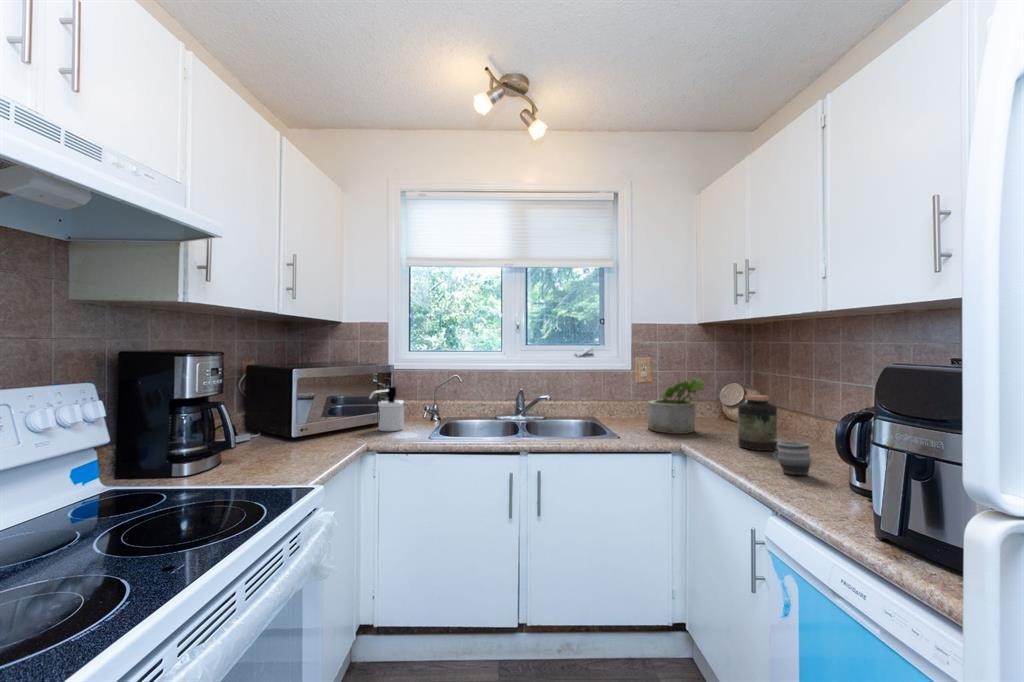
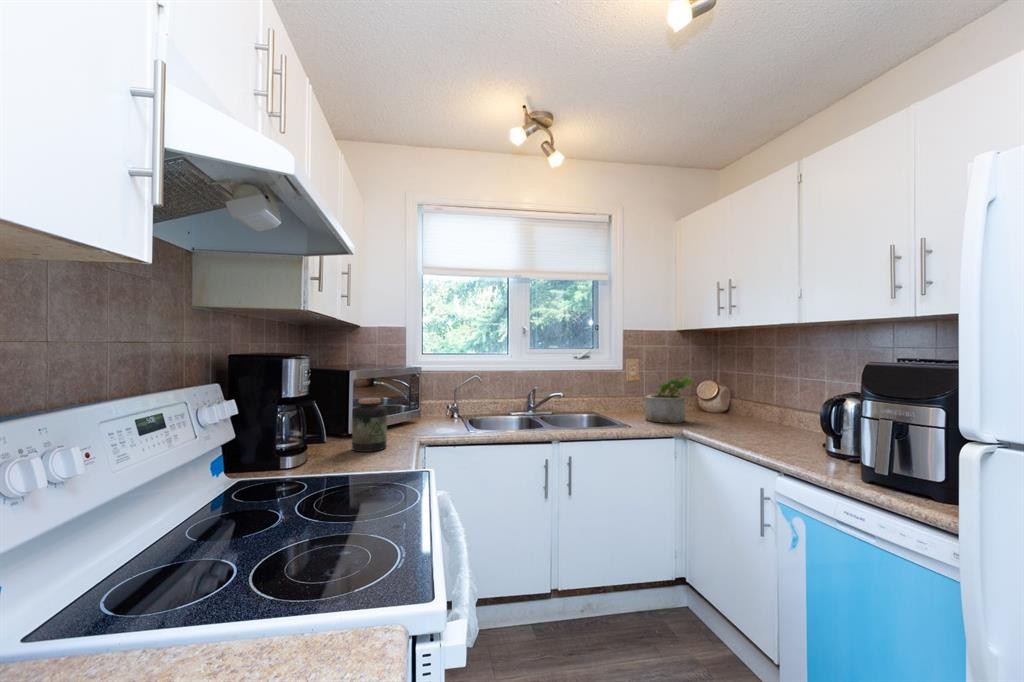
soap dispenser: present [369,387,405,431] -> none [408,388,436,429]
jar: present [738,395,777,451] -> present [352,398,387,452]
mug: present [773,439,811,475] -> none [766,422,796,448]

